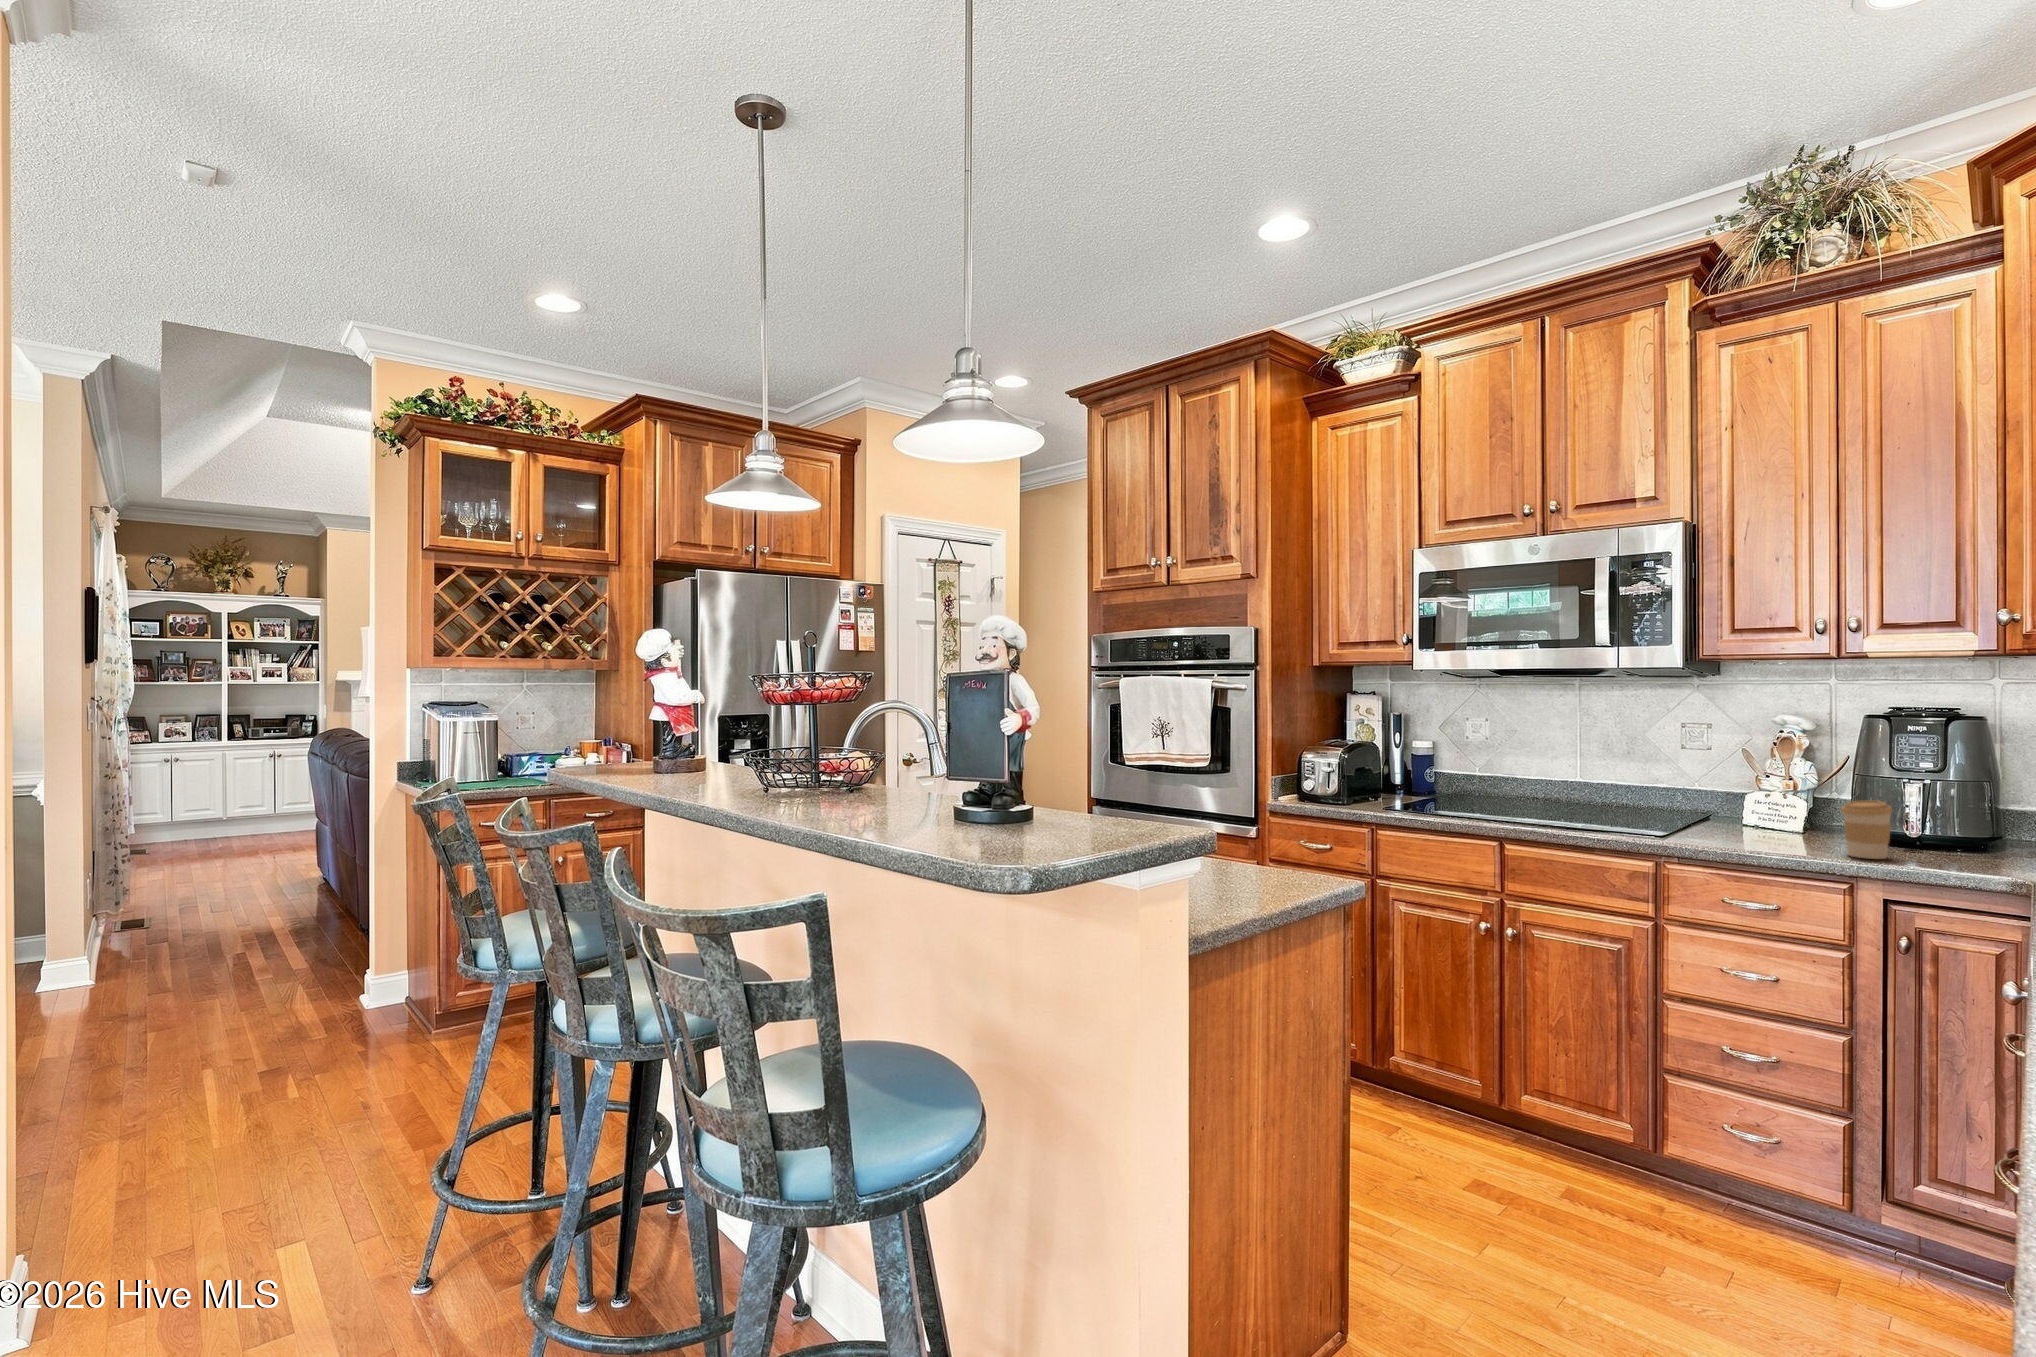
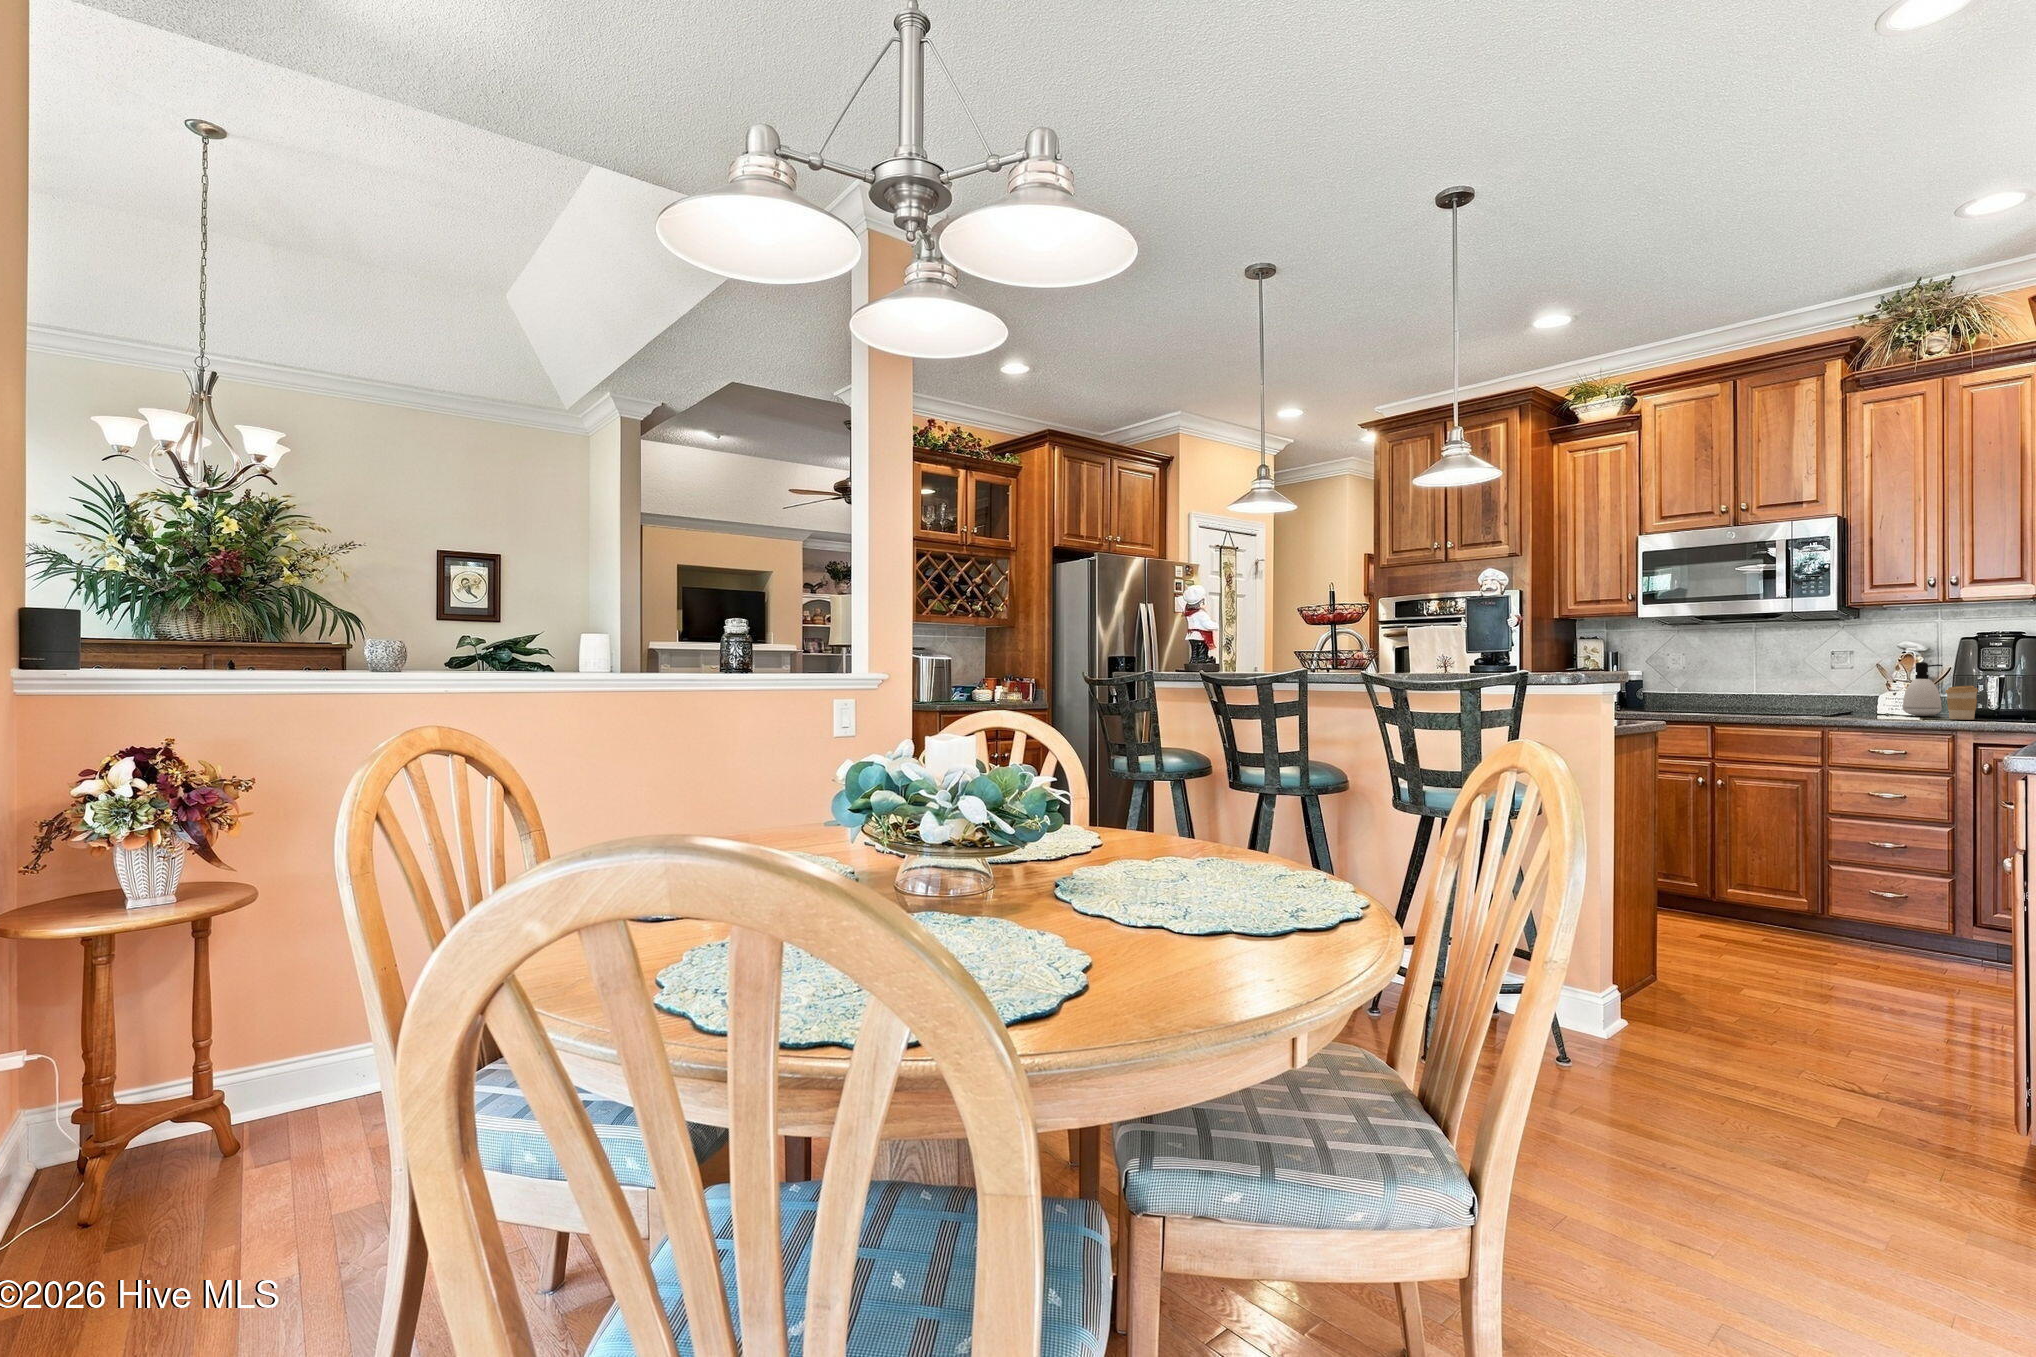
soap dispenser: none [1777,754,1837,840] -> present [1903,662,1943,716]

